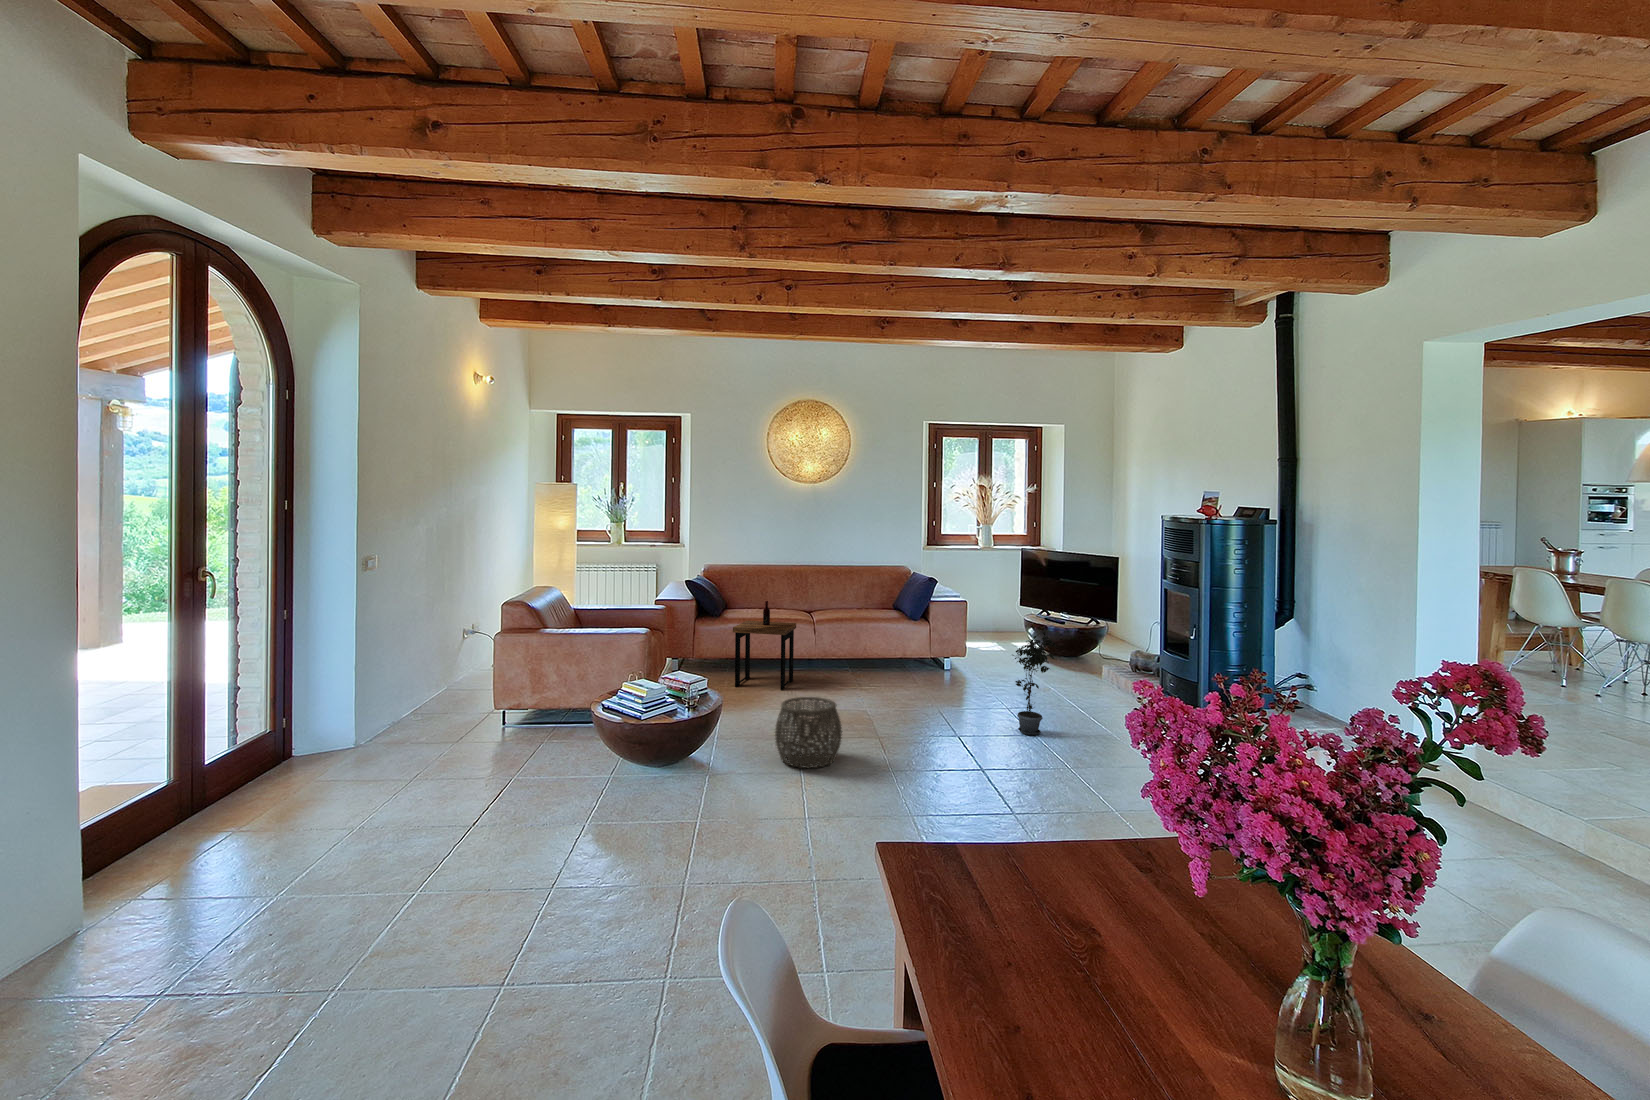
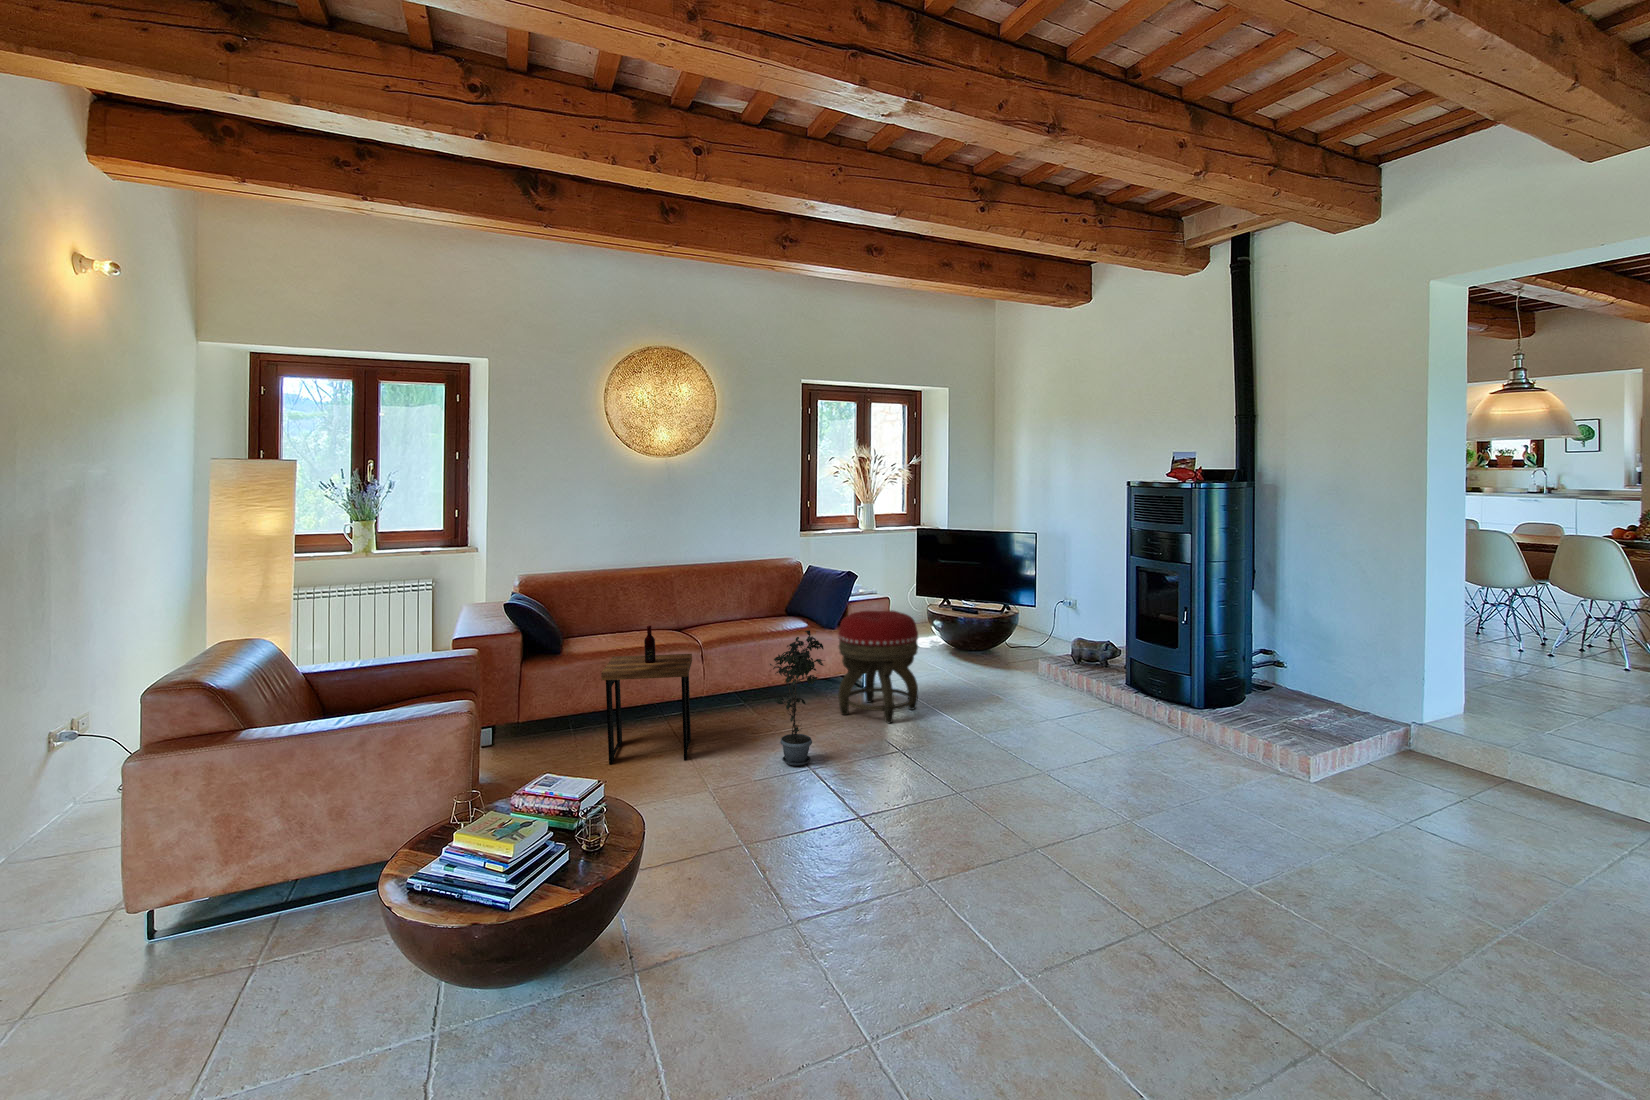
footstool: none [904,606,965,688] -> present [838,610,918,723]
potted plant: present [1013,632,1056,735] -> present [770,630,824,766]
woven basket: present [775,697,842,768] -> none [776,805,901,957]

